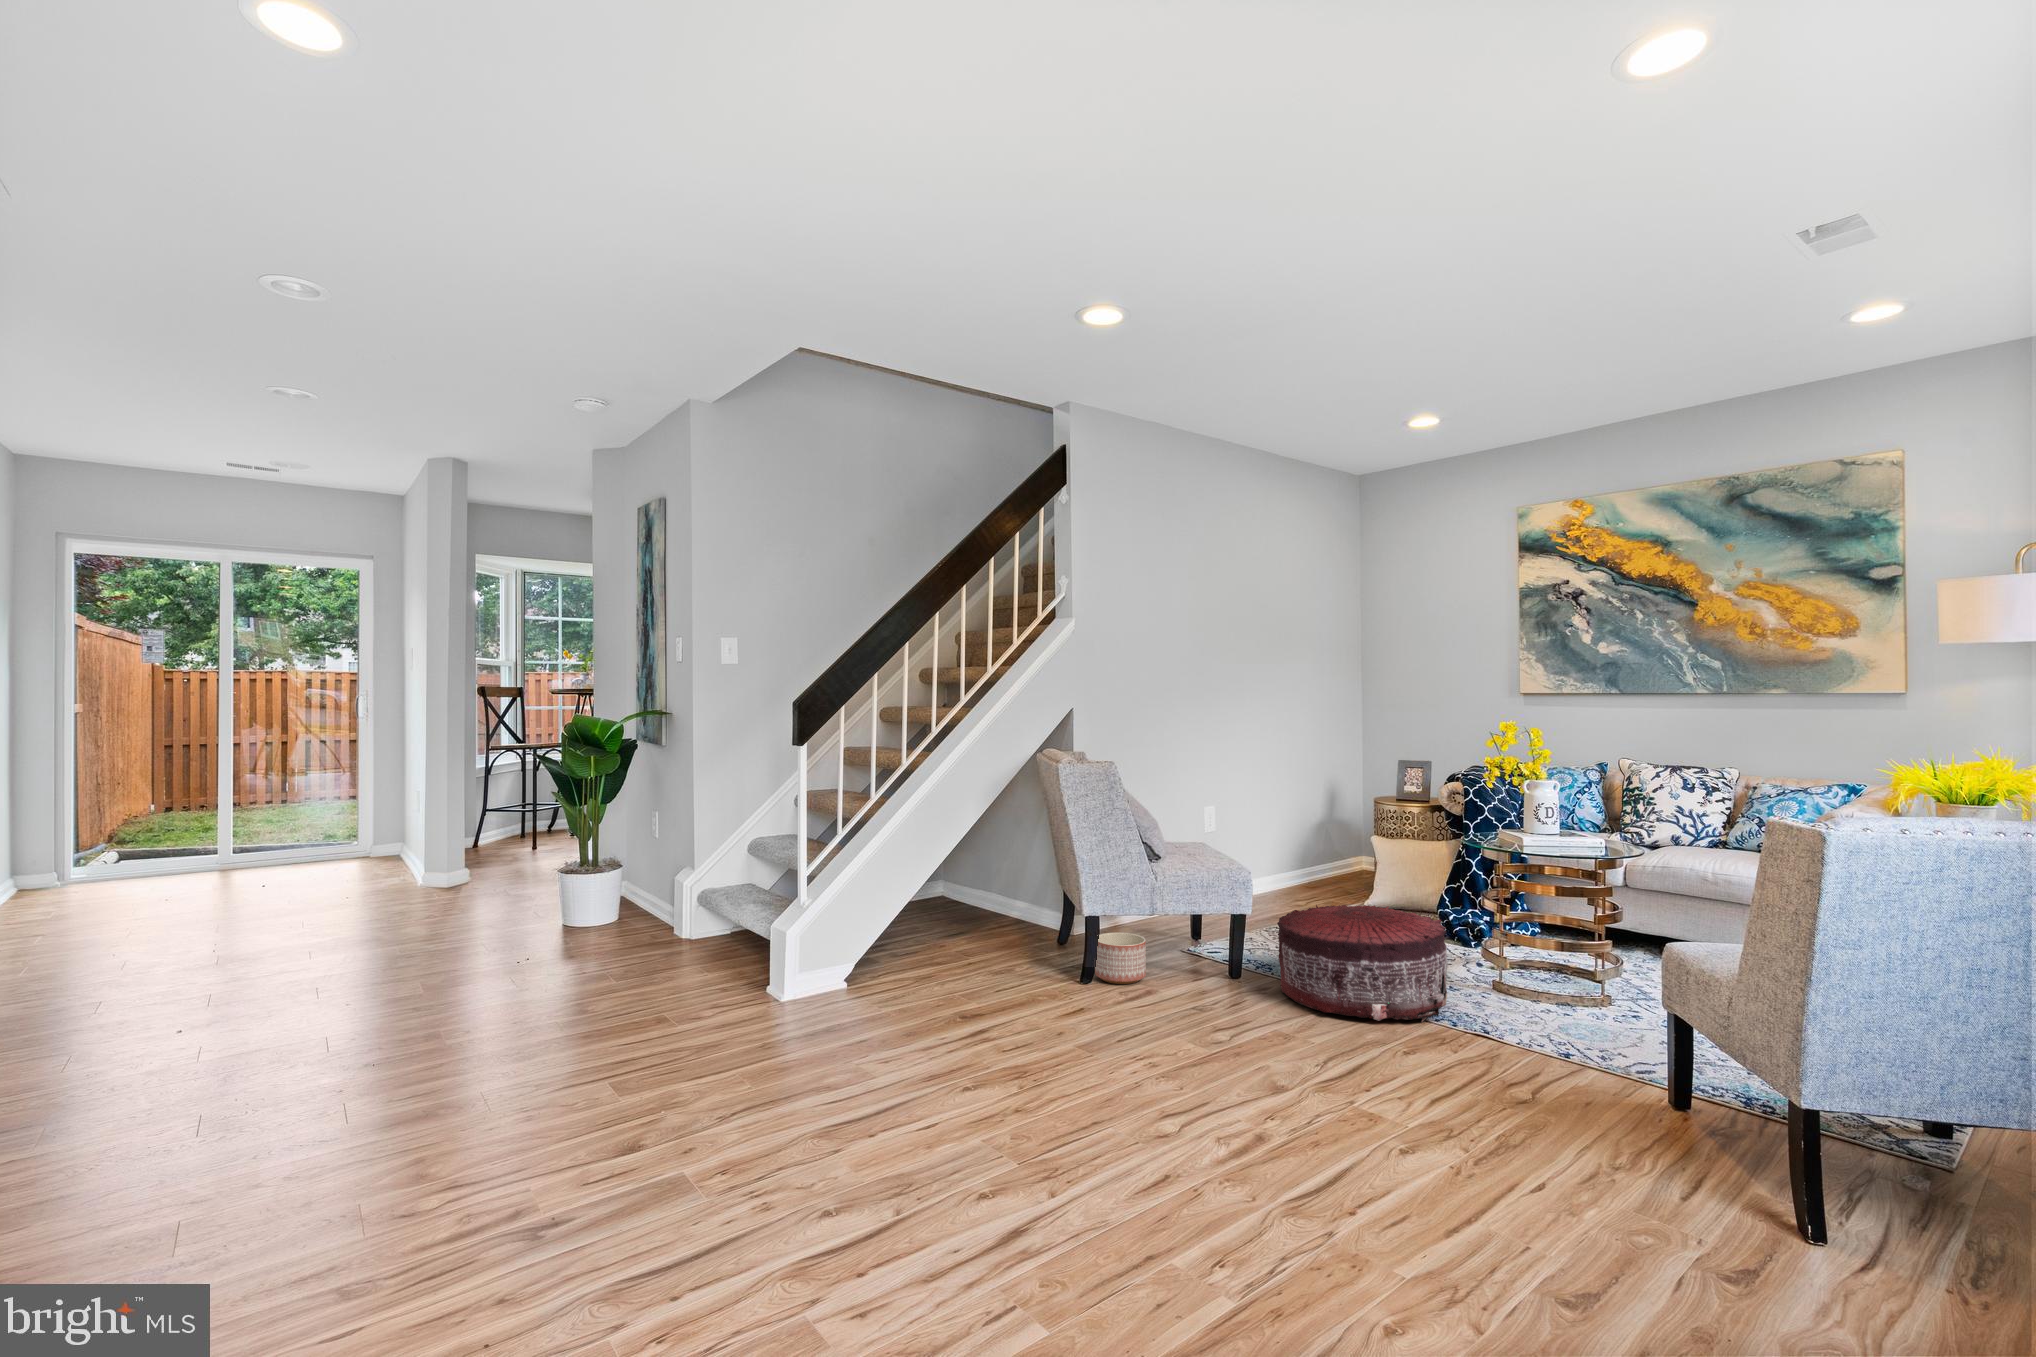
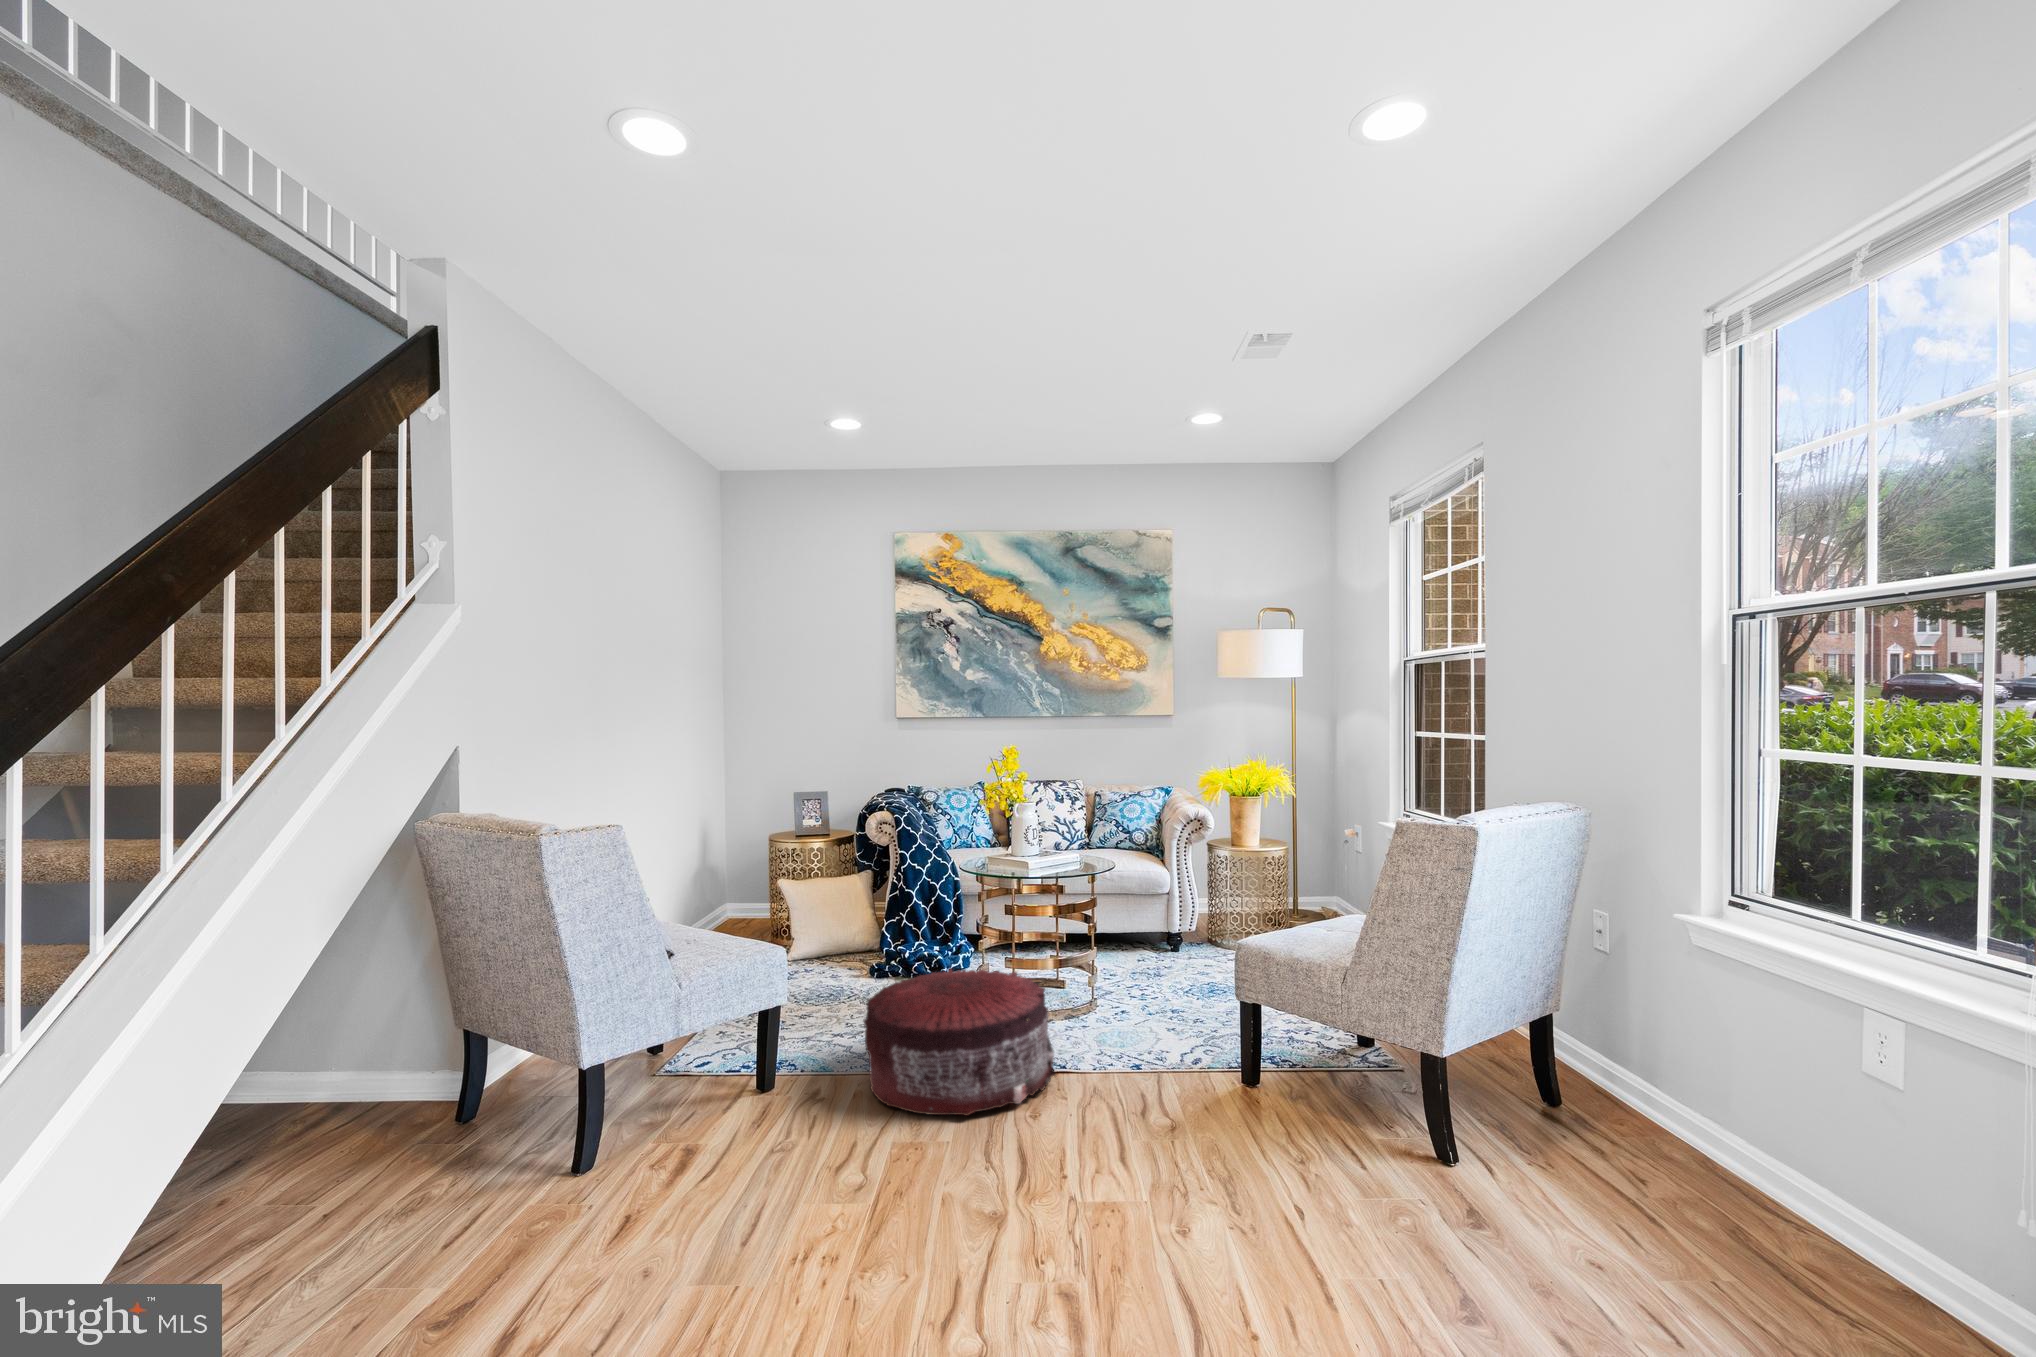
planter: present [1095,933,1146,984] -> none [640,1093,719,1181]

